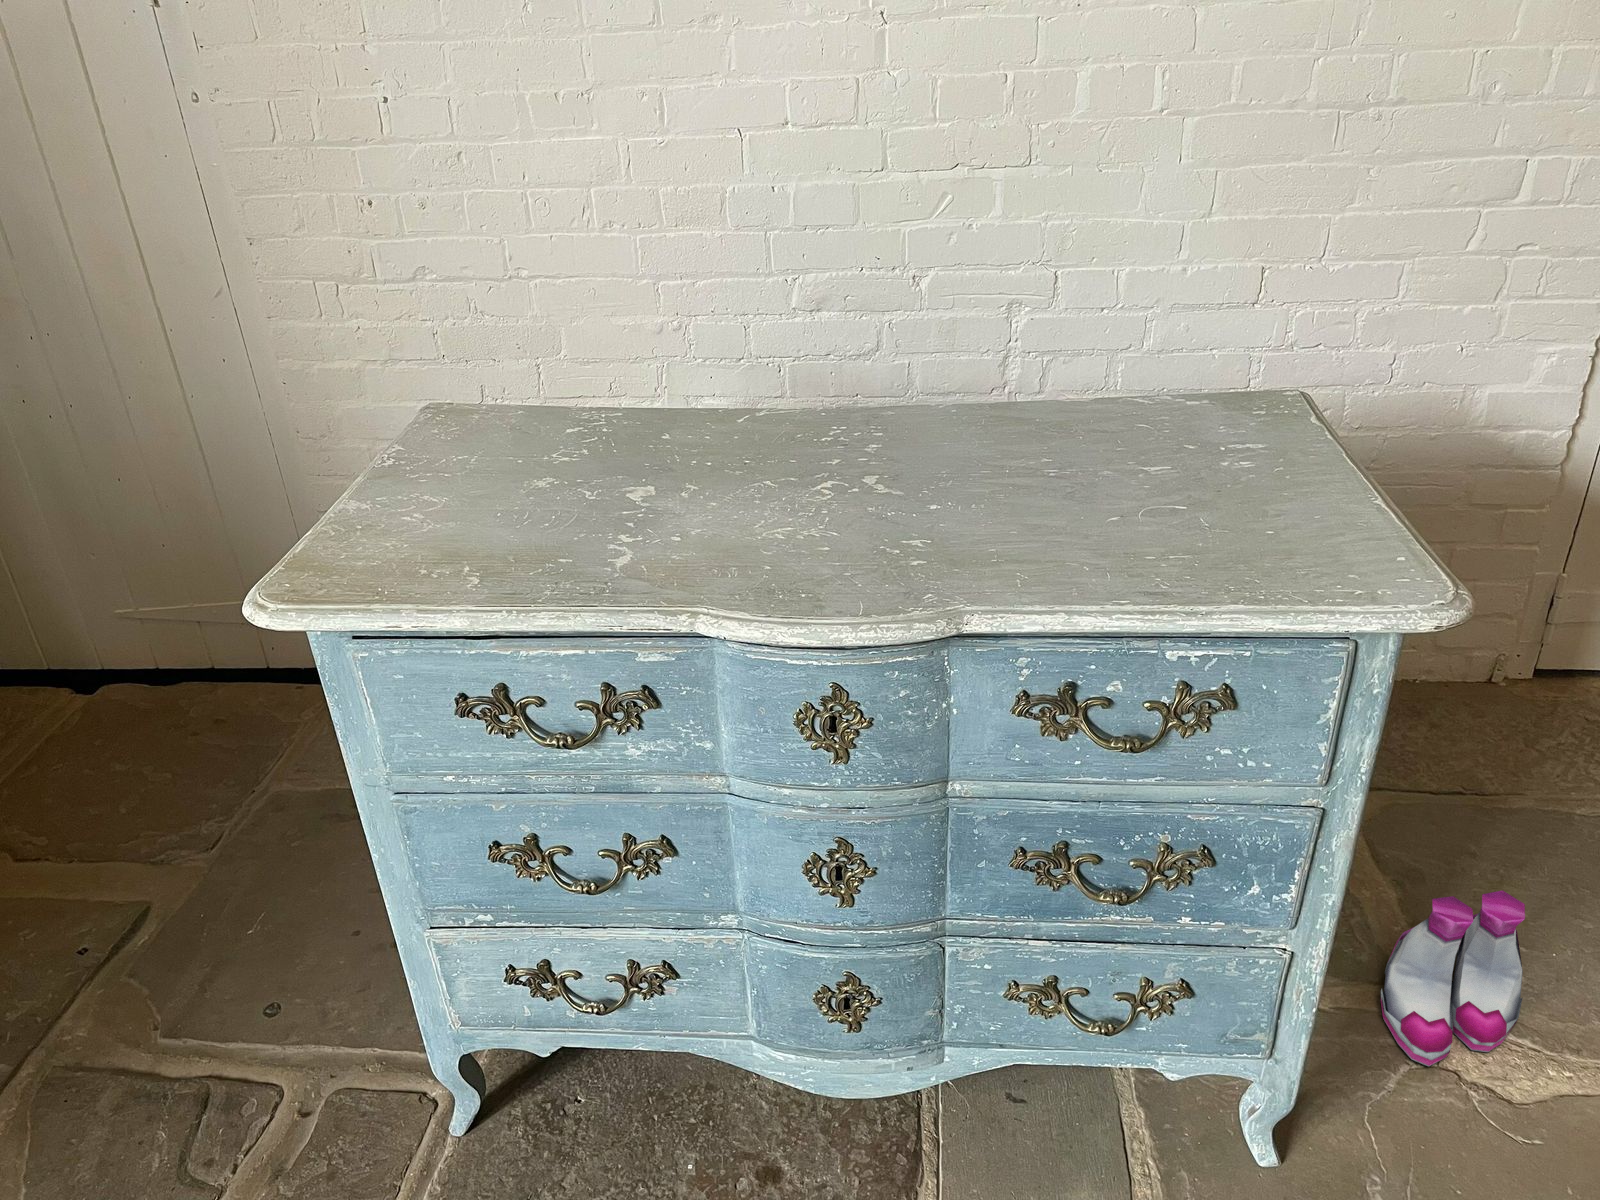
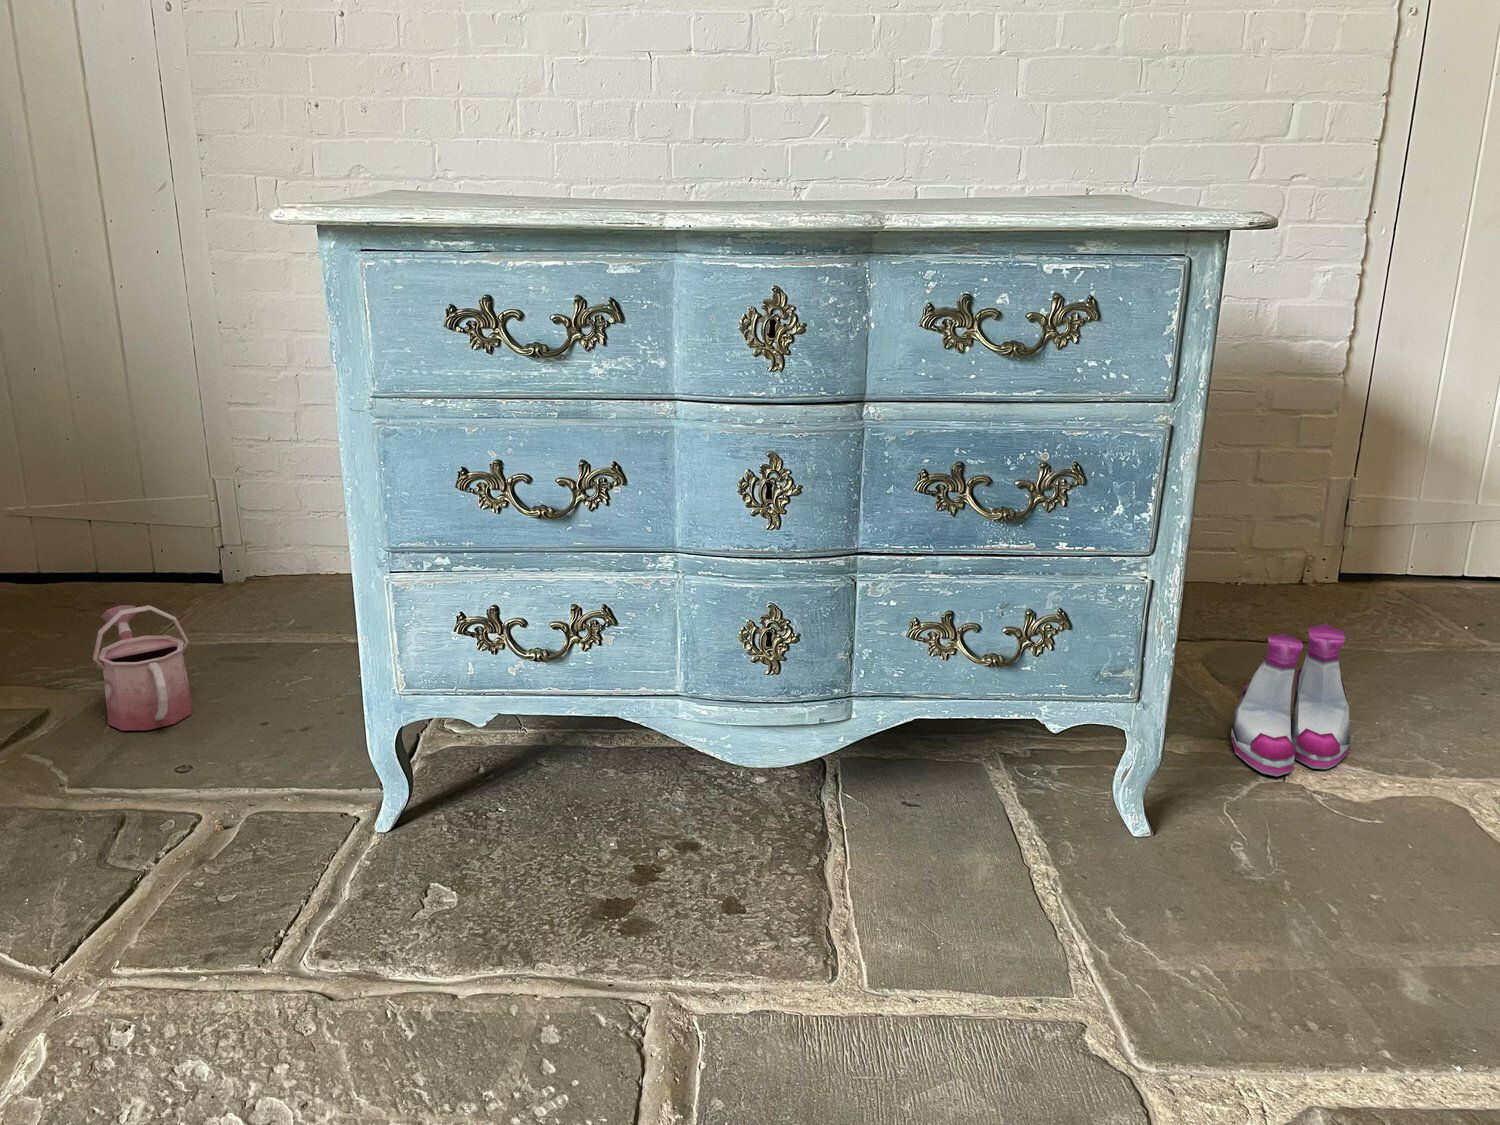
watering can: none [171,814,281,963] -> present [93,605,193,731]

